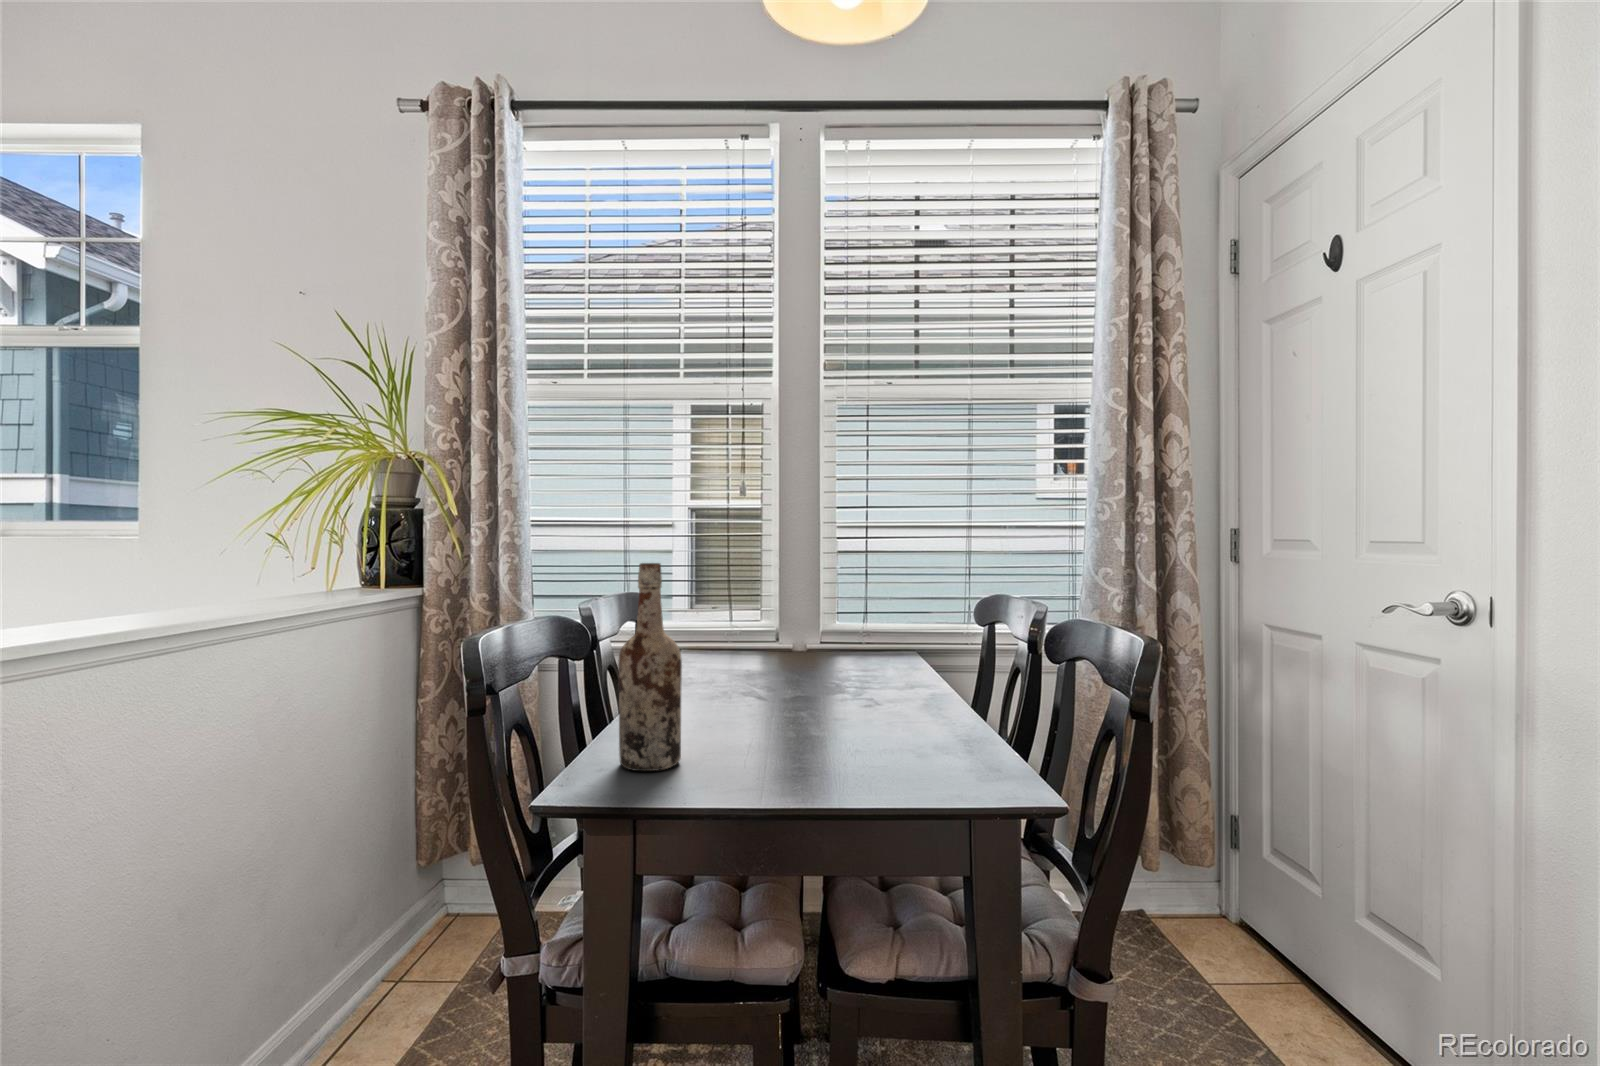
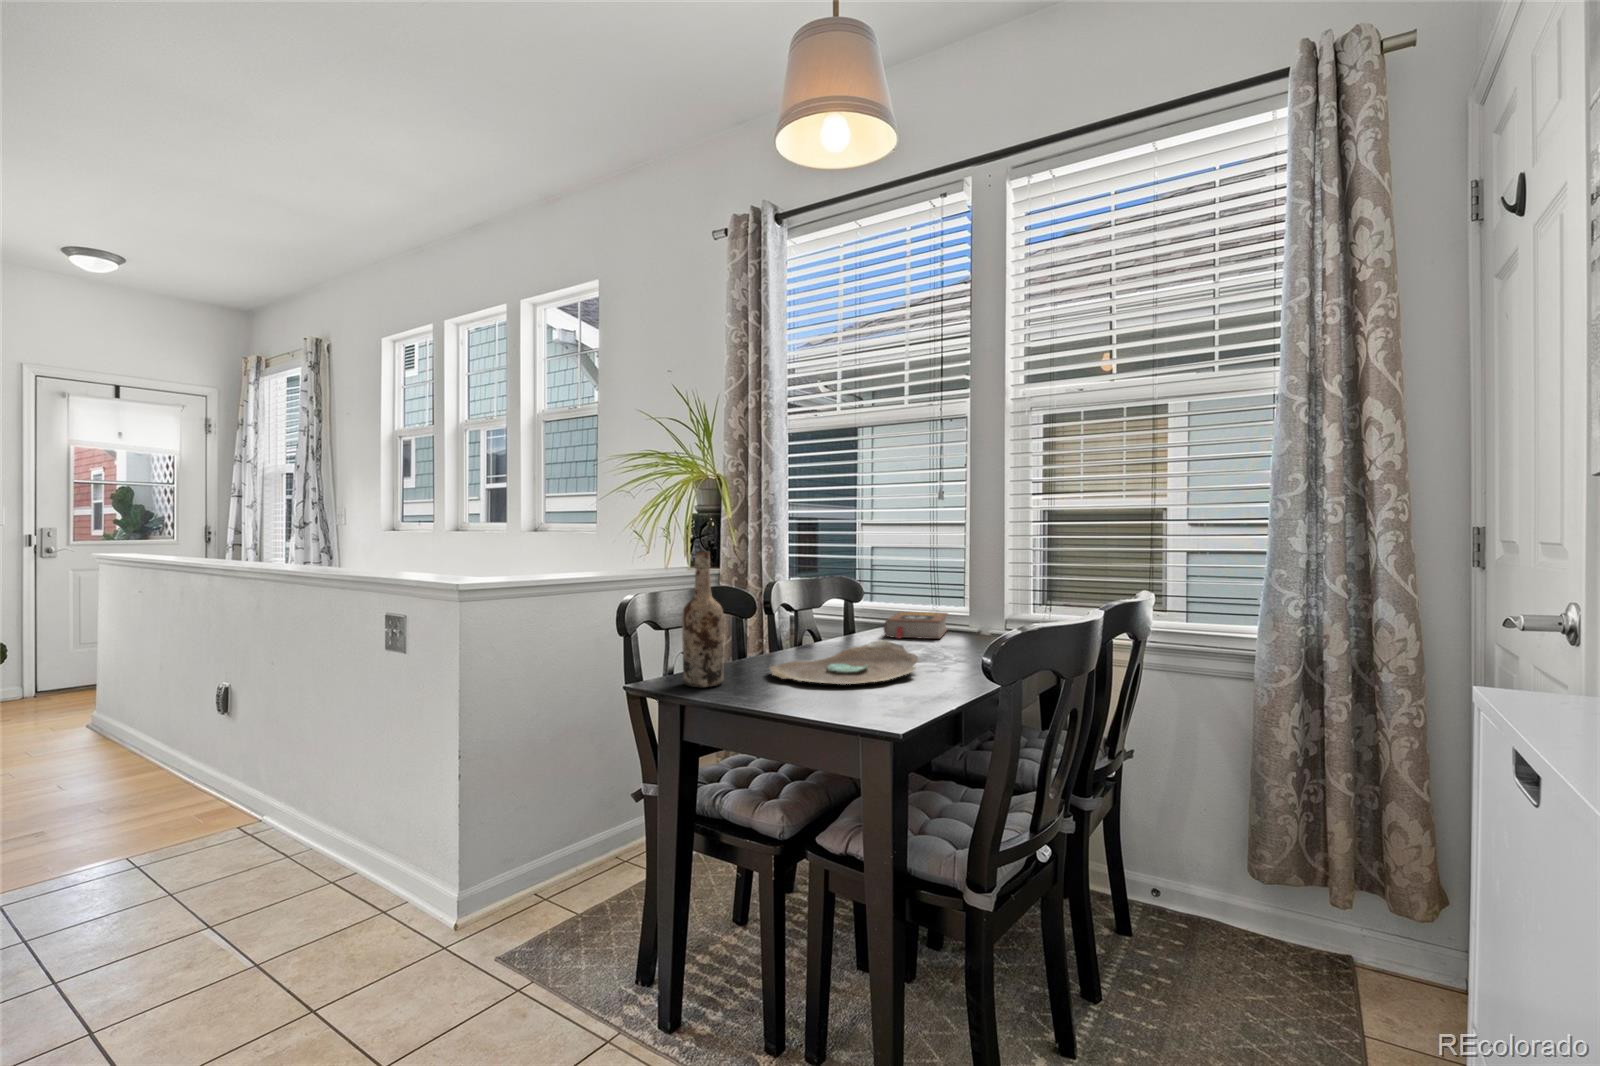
book: none [704,628,786,664] -> present [884,612,948,639]
decorative bowl: none [700,669,882,739] -> present [769,640,918,684]

